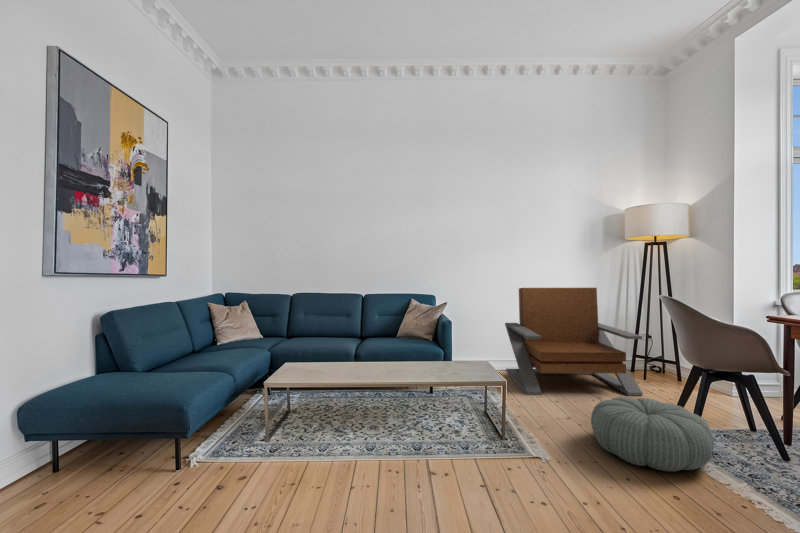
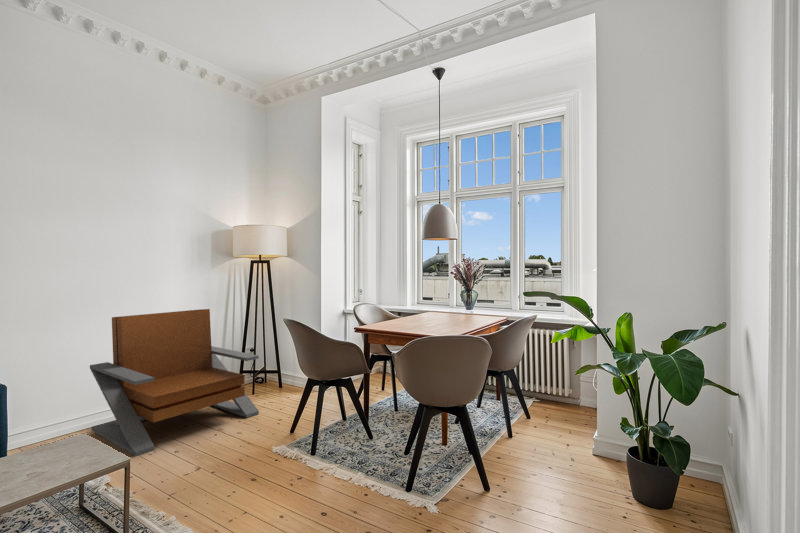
pouf: present [591,397,714,472] -> none [231,420,337,496]

